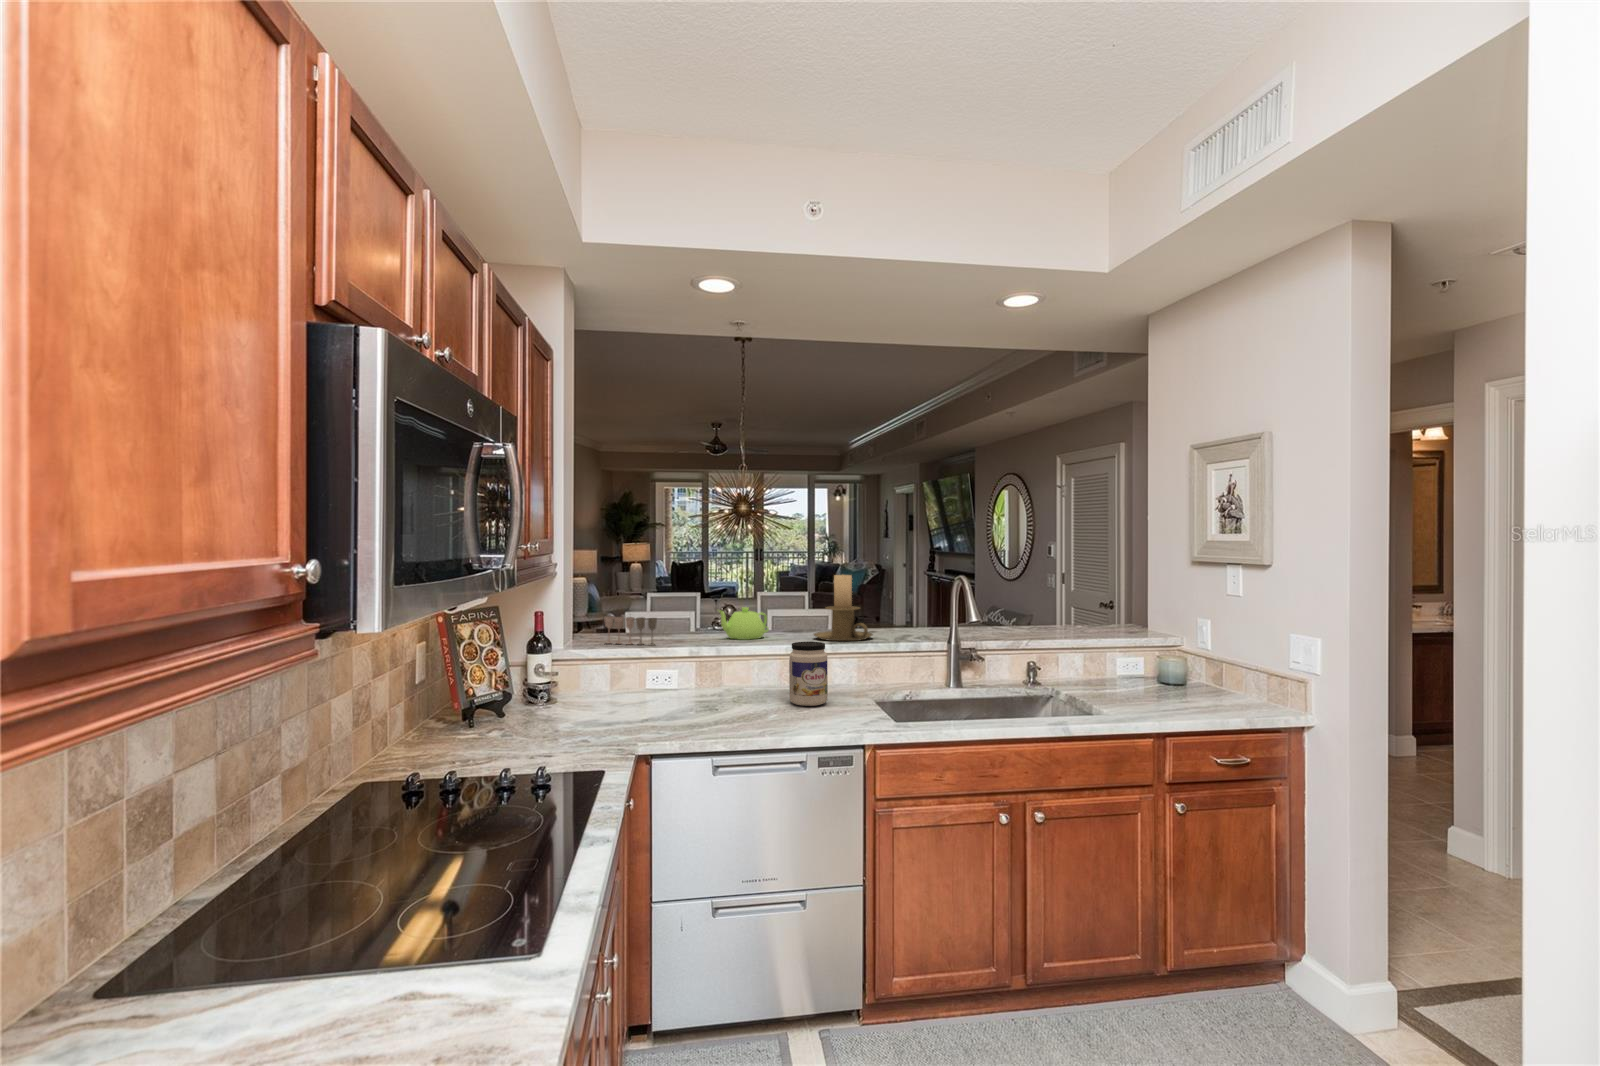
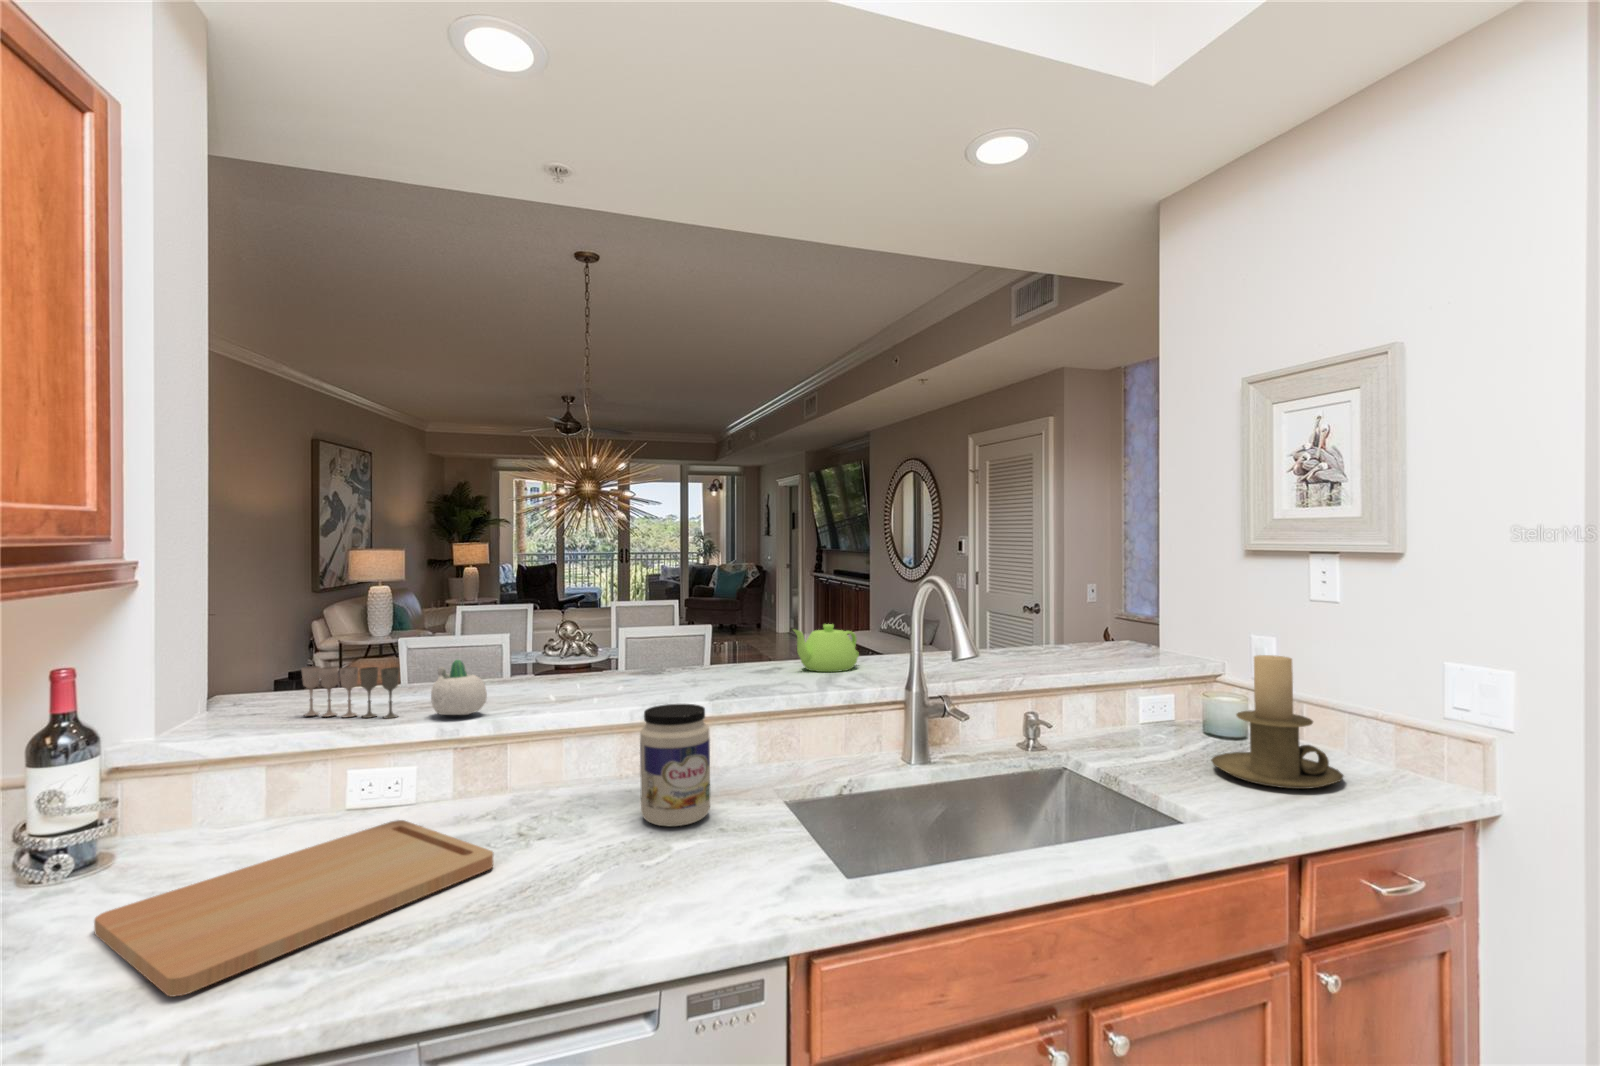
candle holder: present [814,575,872,641] -> present [1211,655,1343,789]
teapot: present [719,607,769,640] -> present [794,624,859,672]
succulent planter: none [674,614,704,645] -> present [431,659,487,715]
cutting board: none [554,695,718,738] -> present [94,820,493,996]

